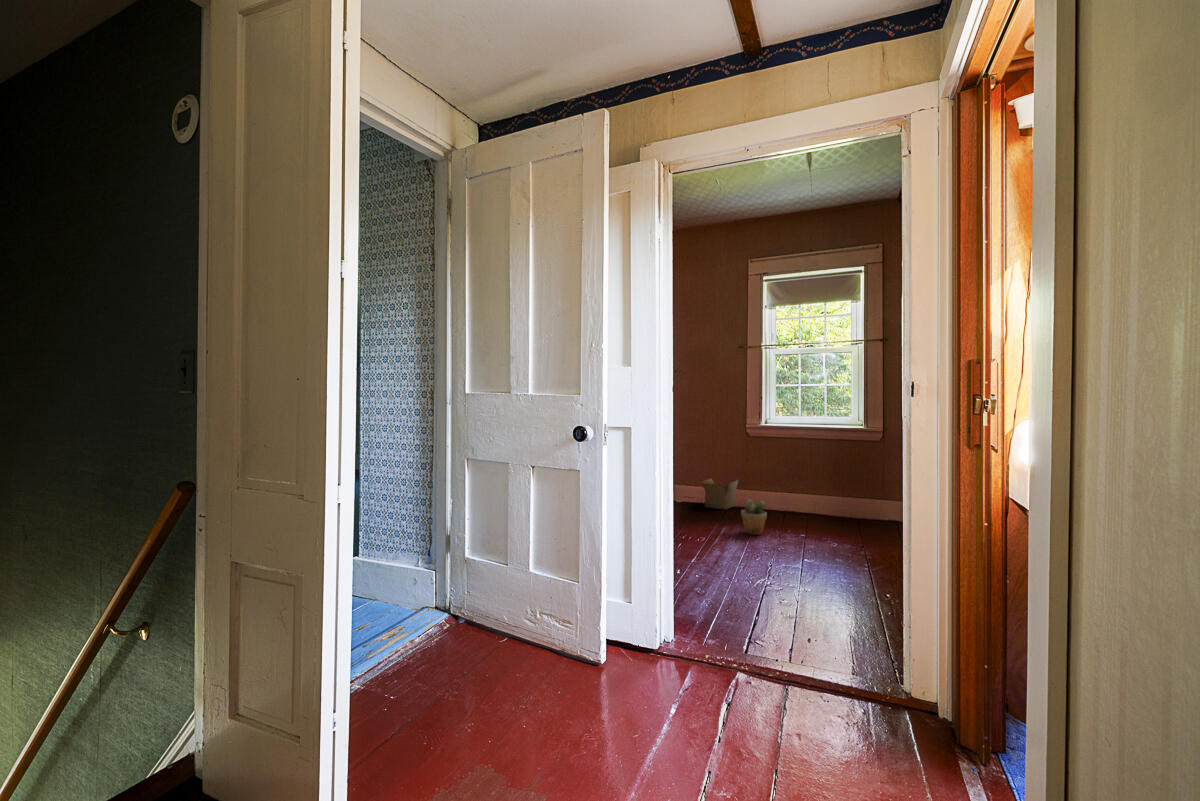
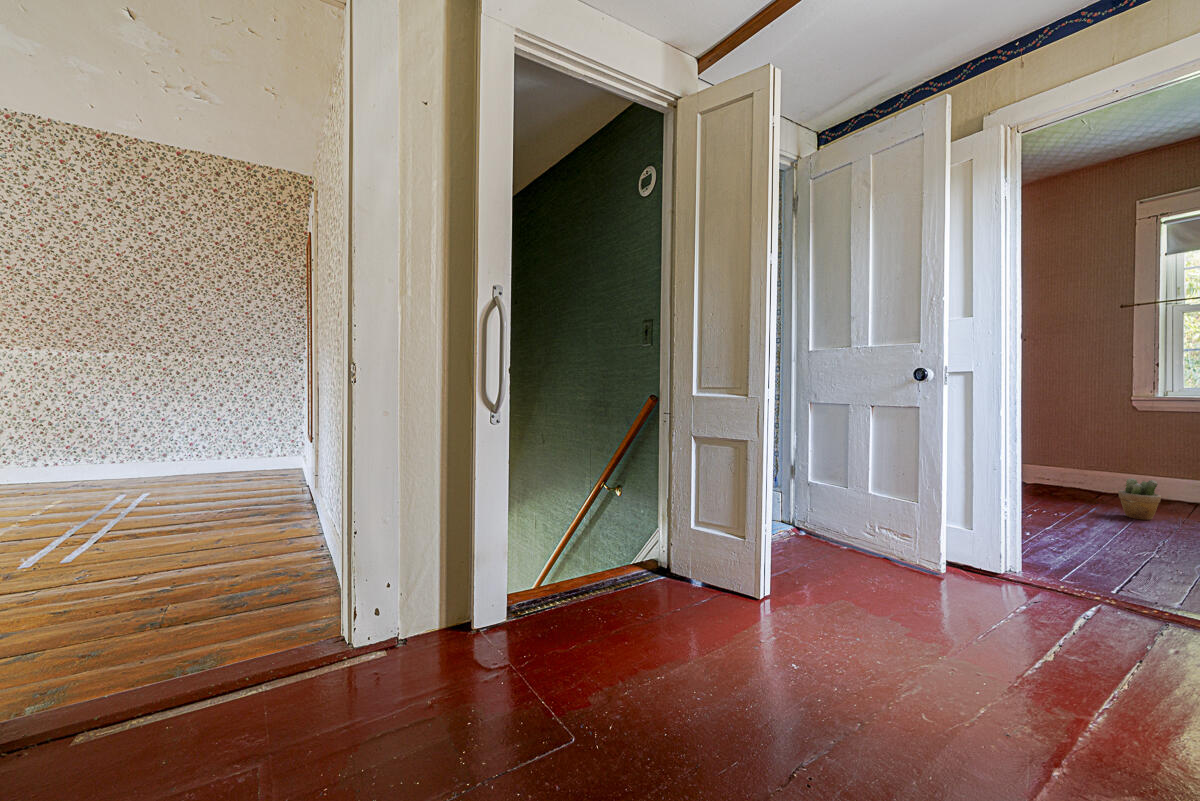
cardboard box: present [702,478,738,510] -> none [1057,460,1116,496]

